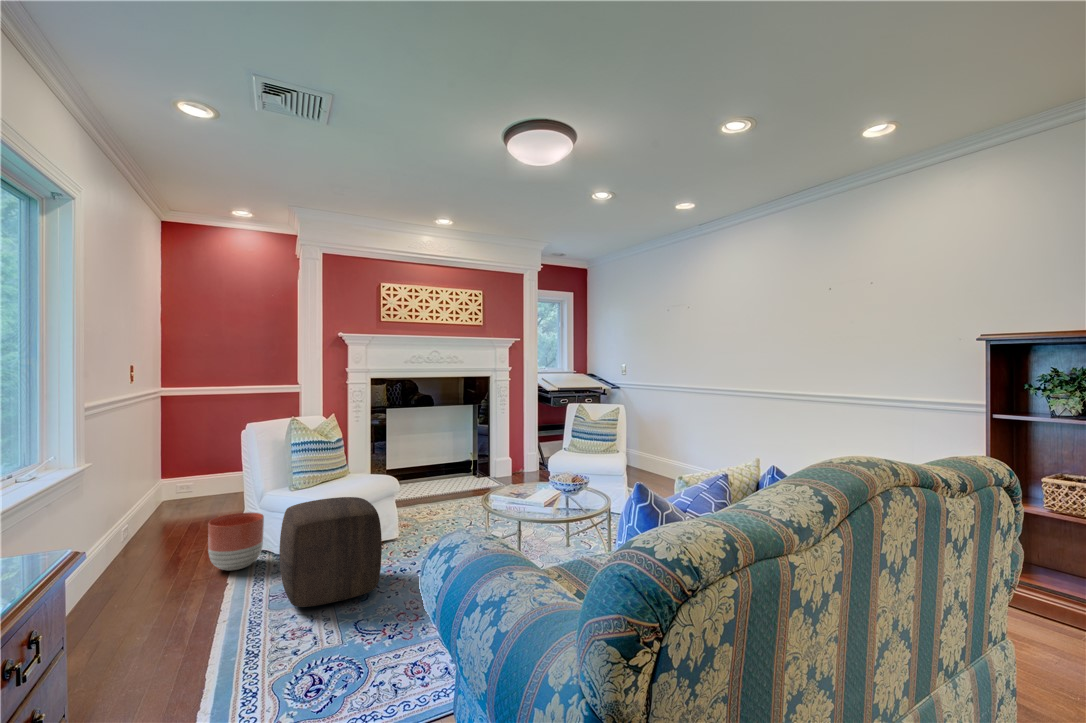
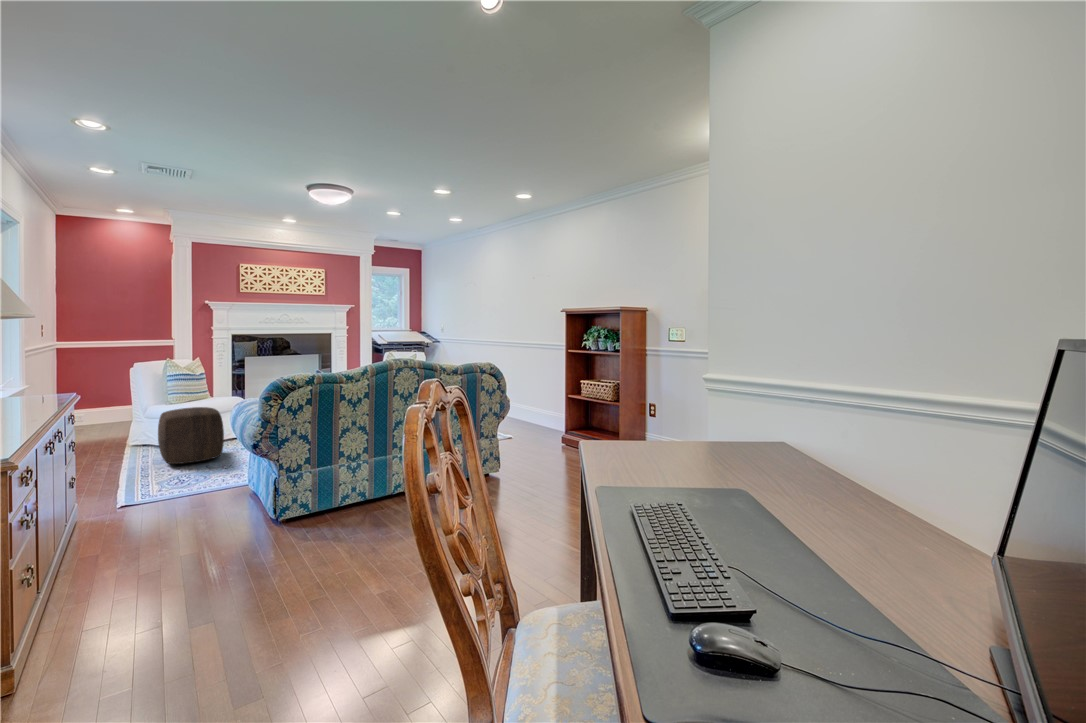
planter: present [208,512,264,570] -> none [109,420,148,454]

